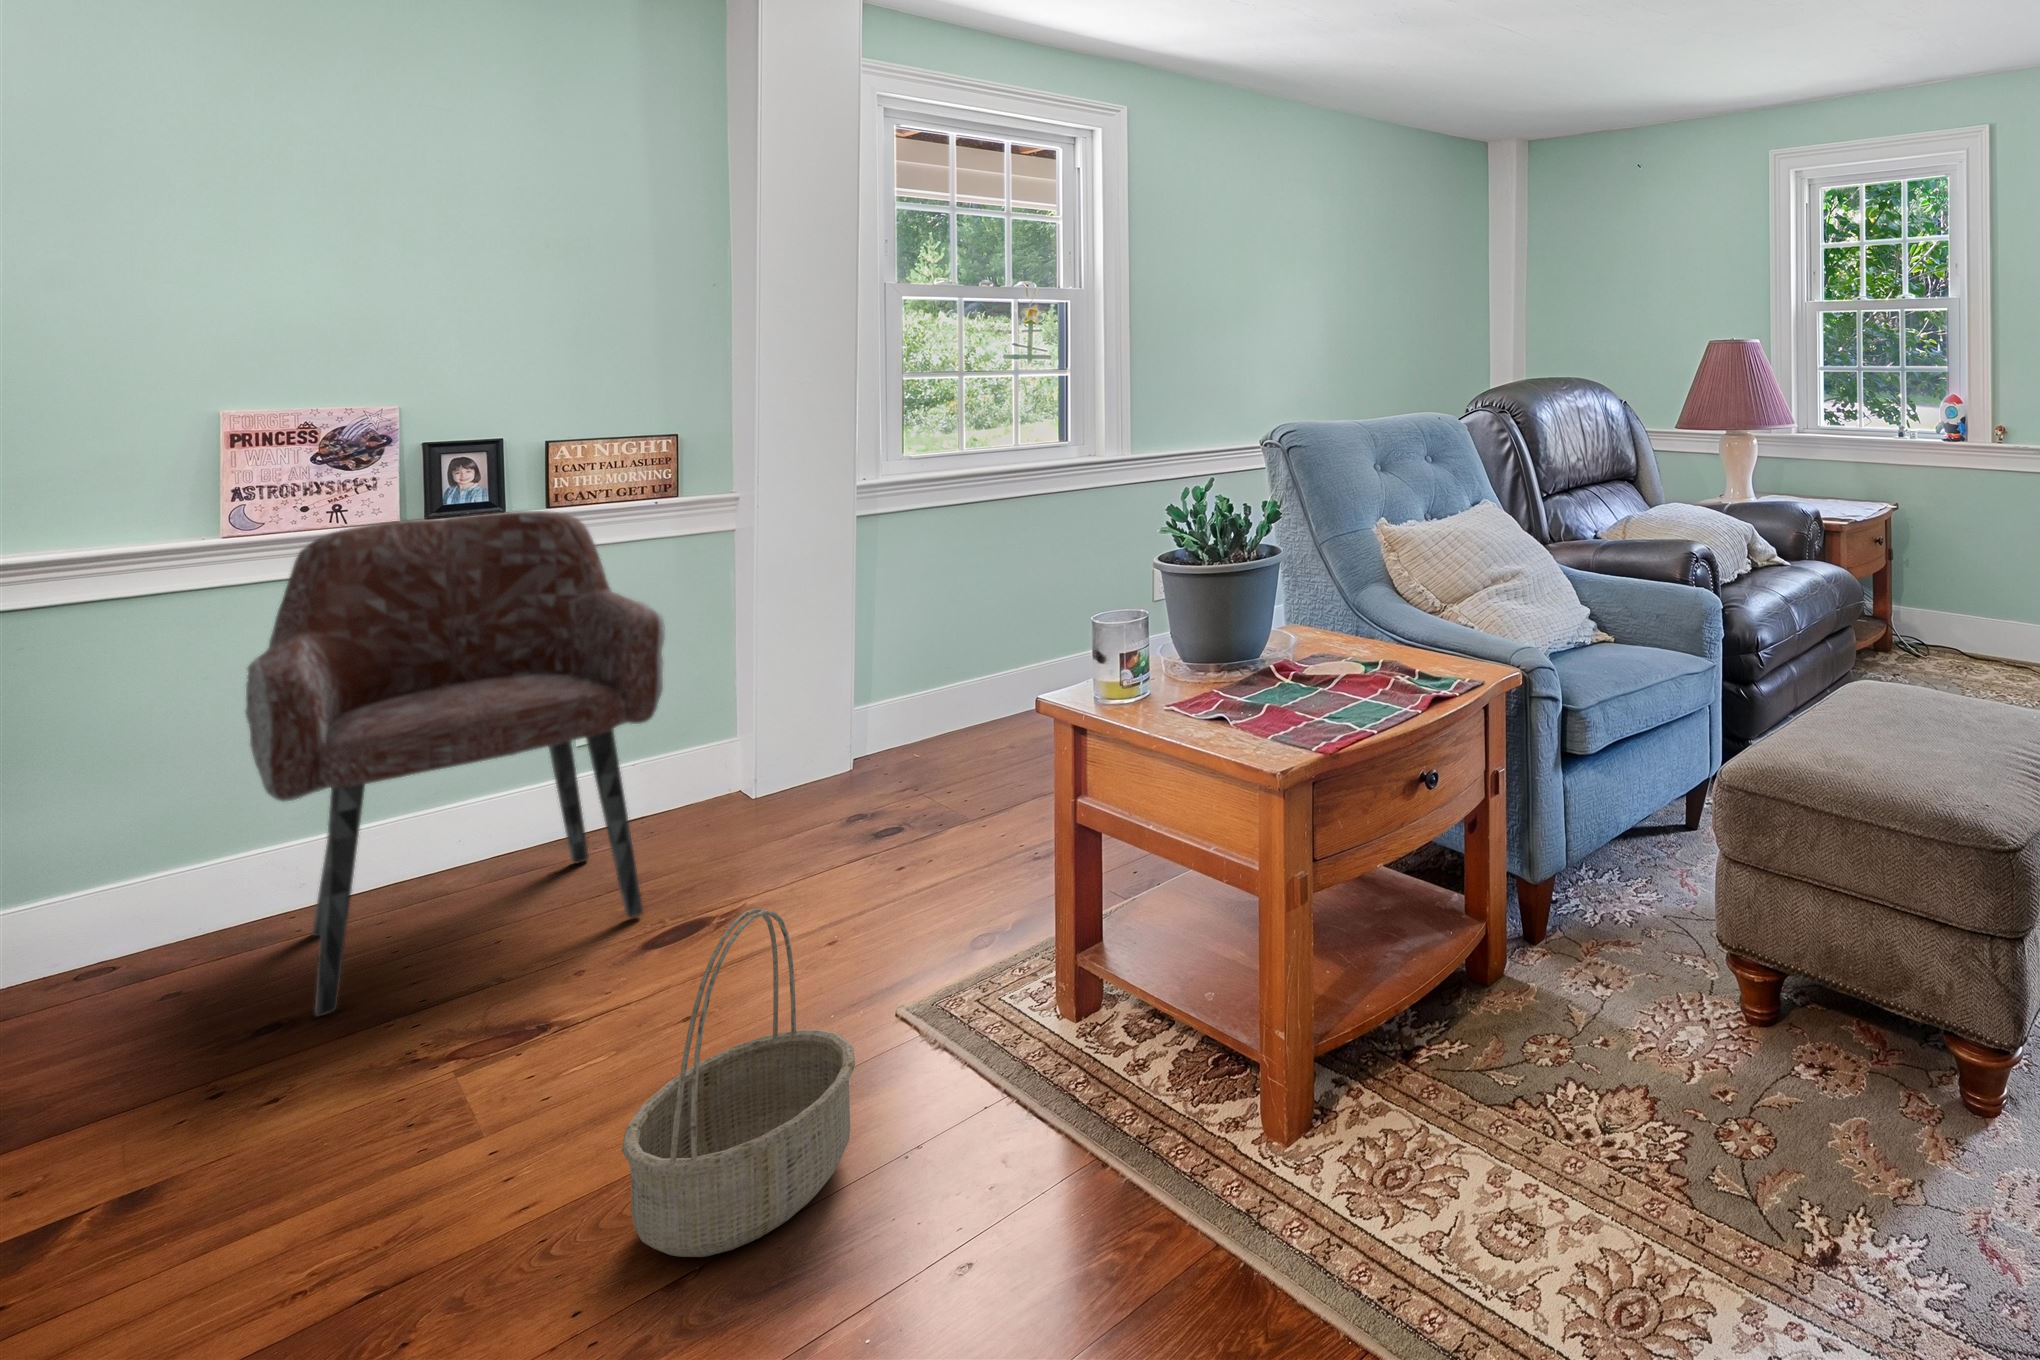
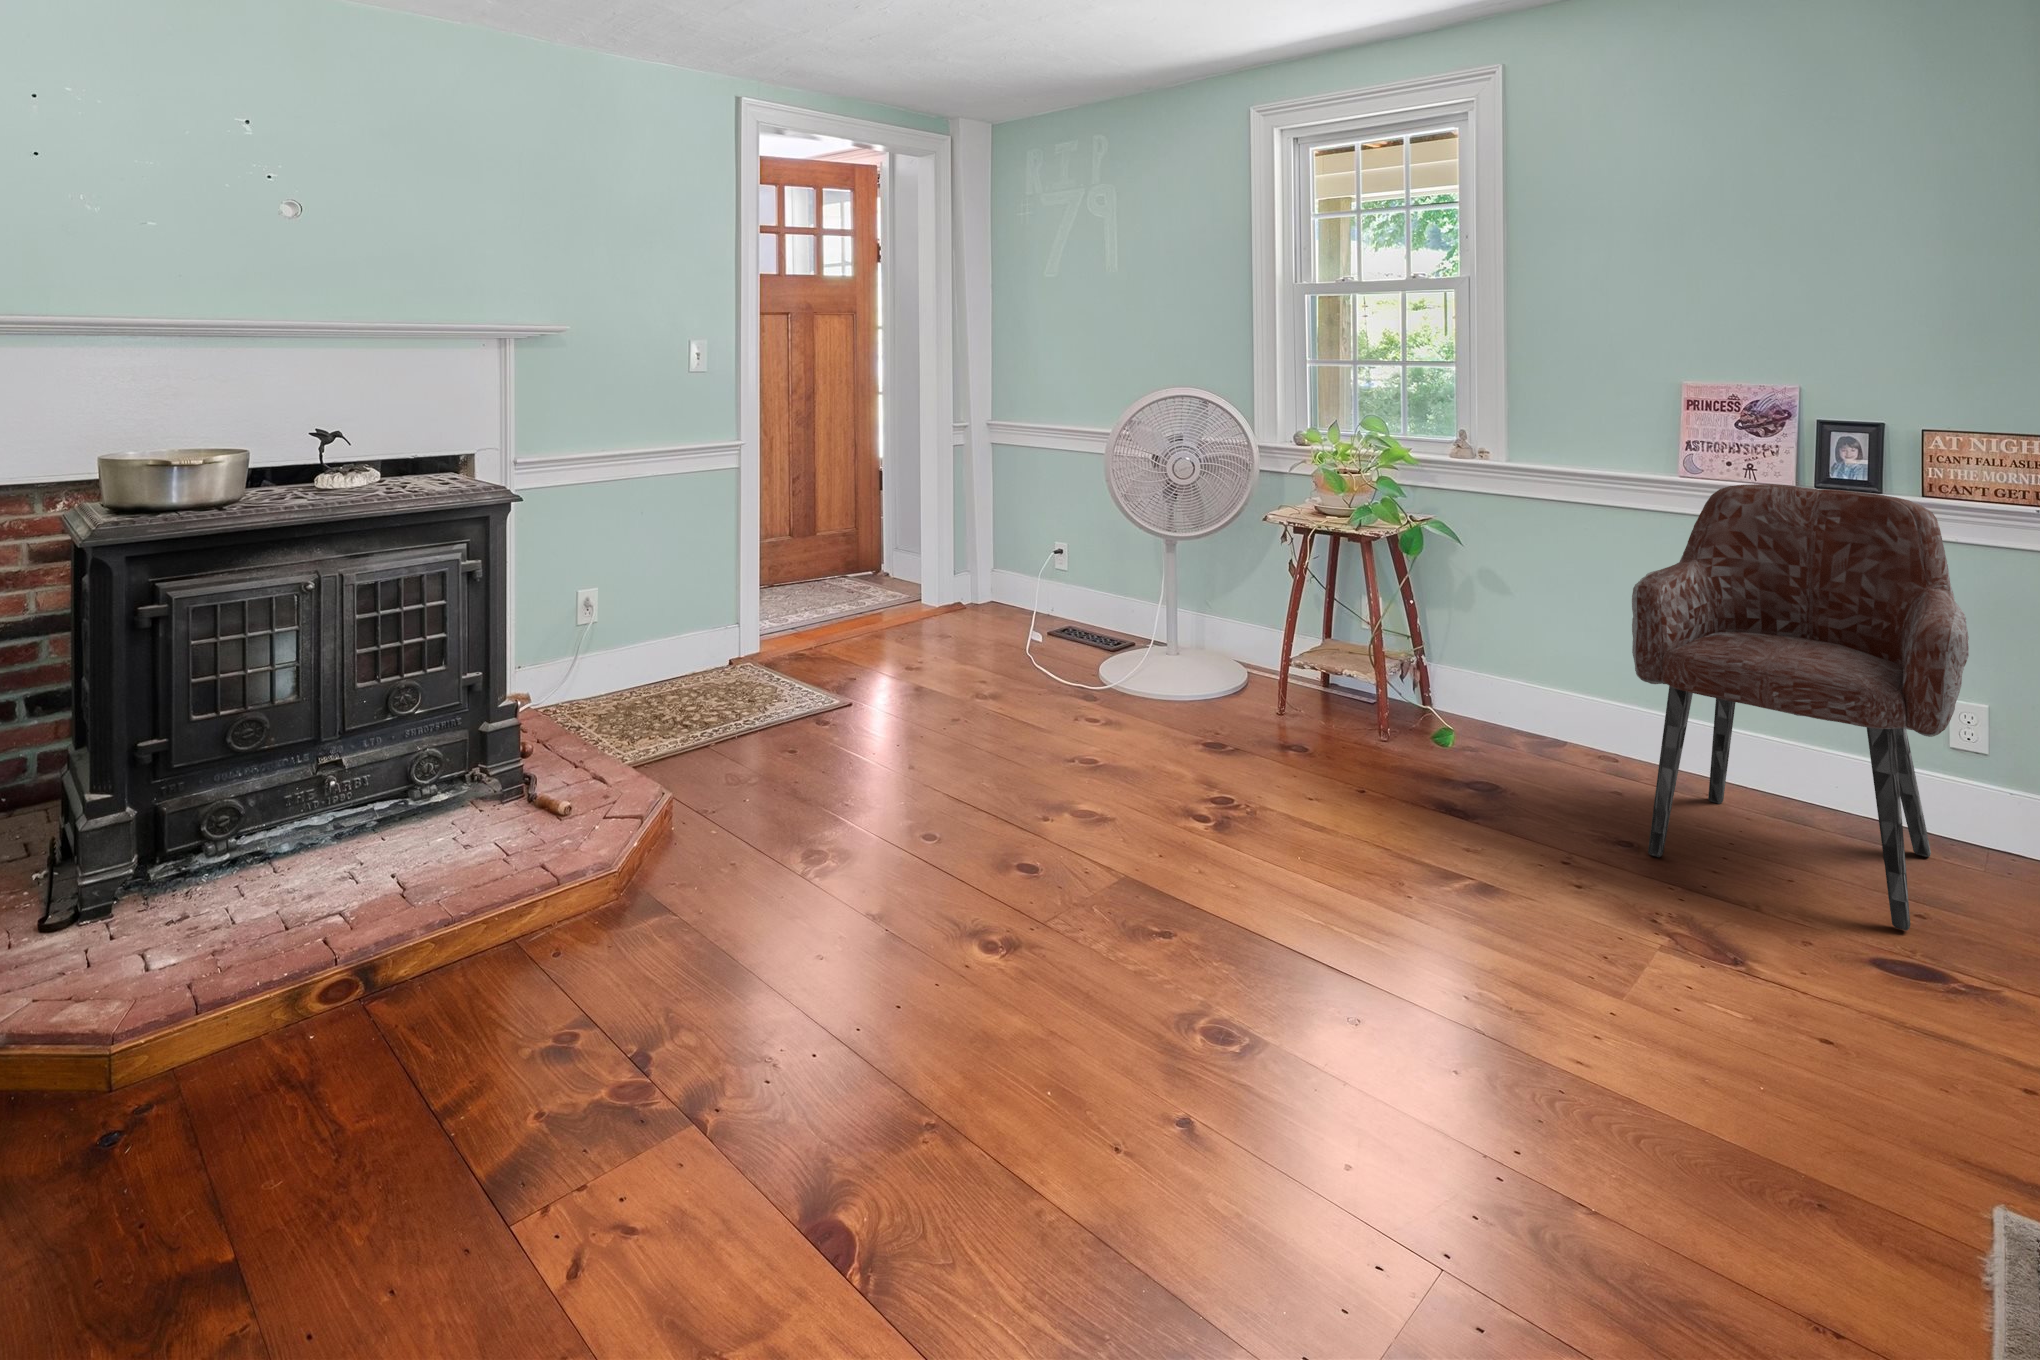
basket: present [621,908,855,1257] -> none [1564,932,1808,1272]

